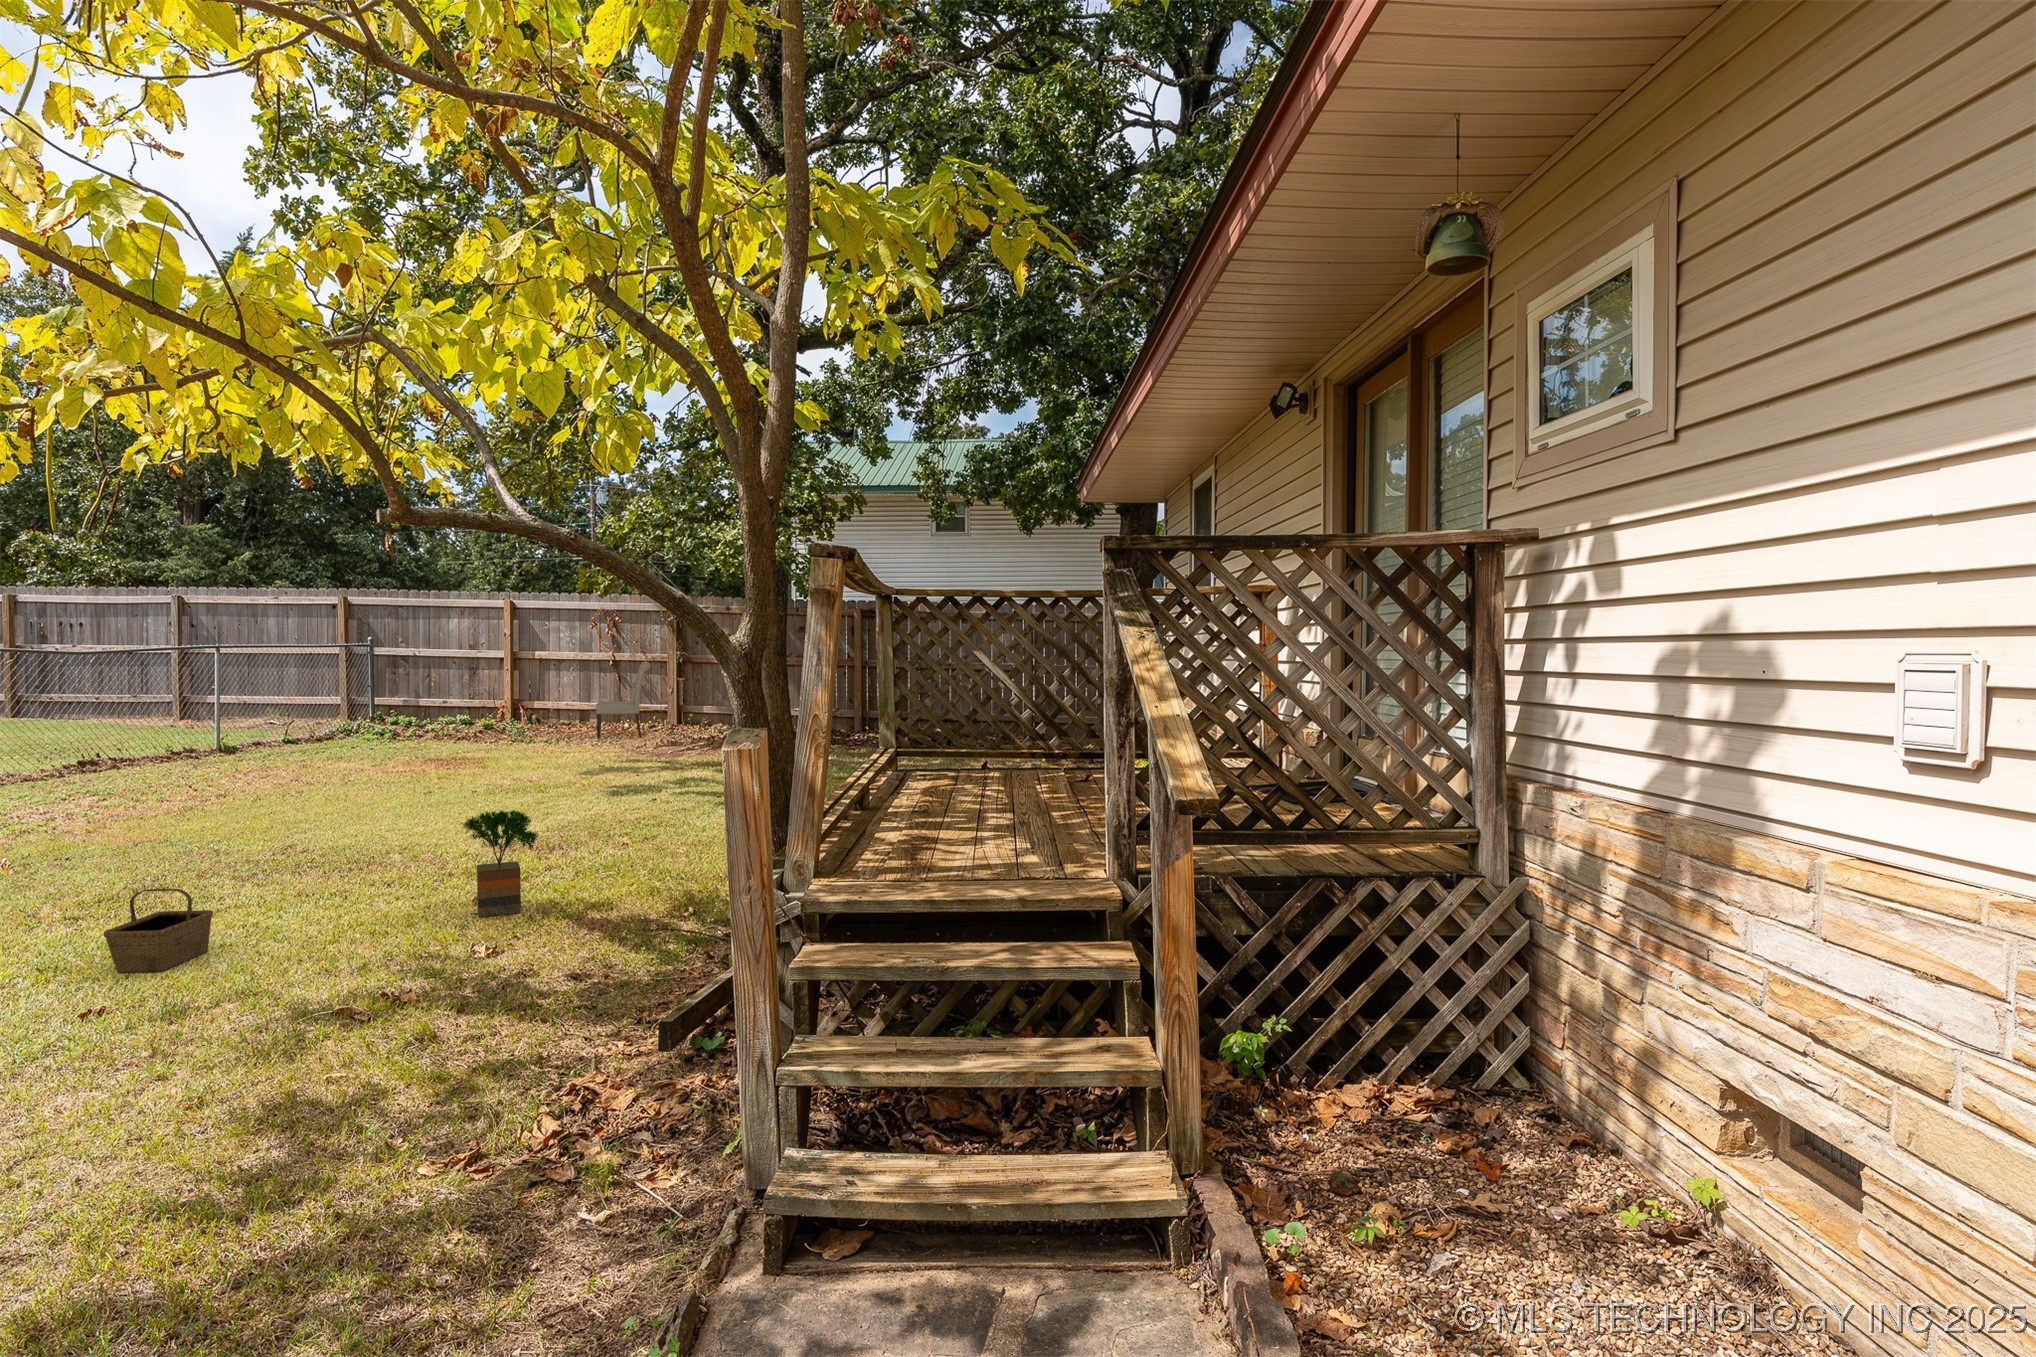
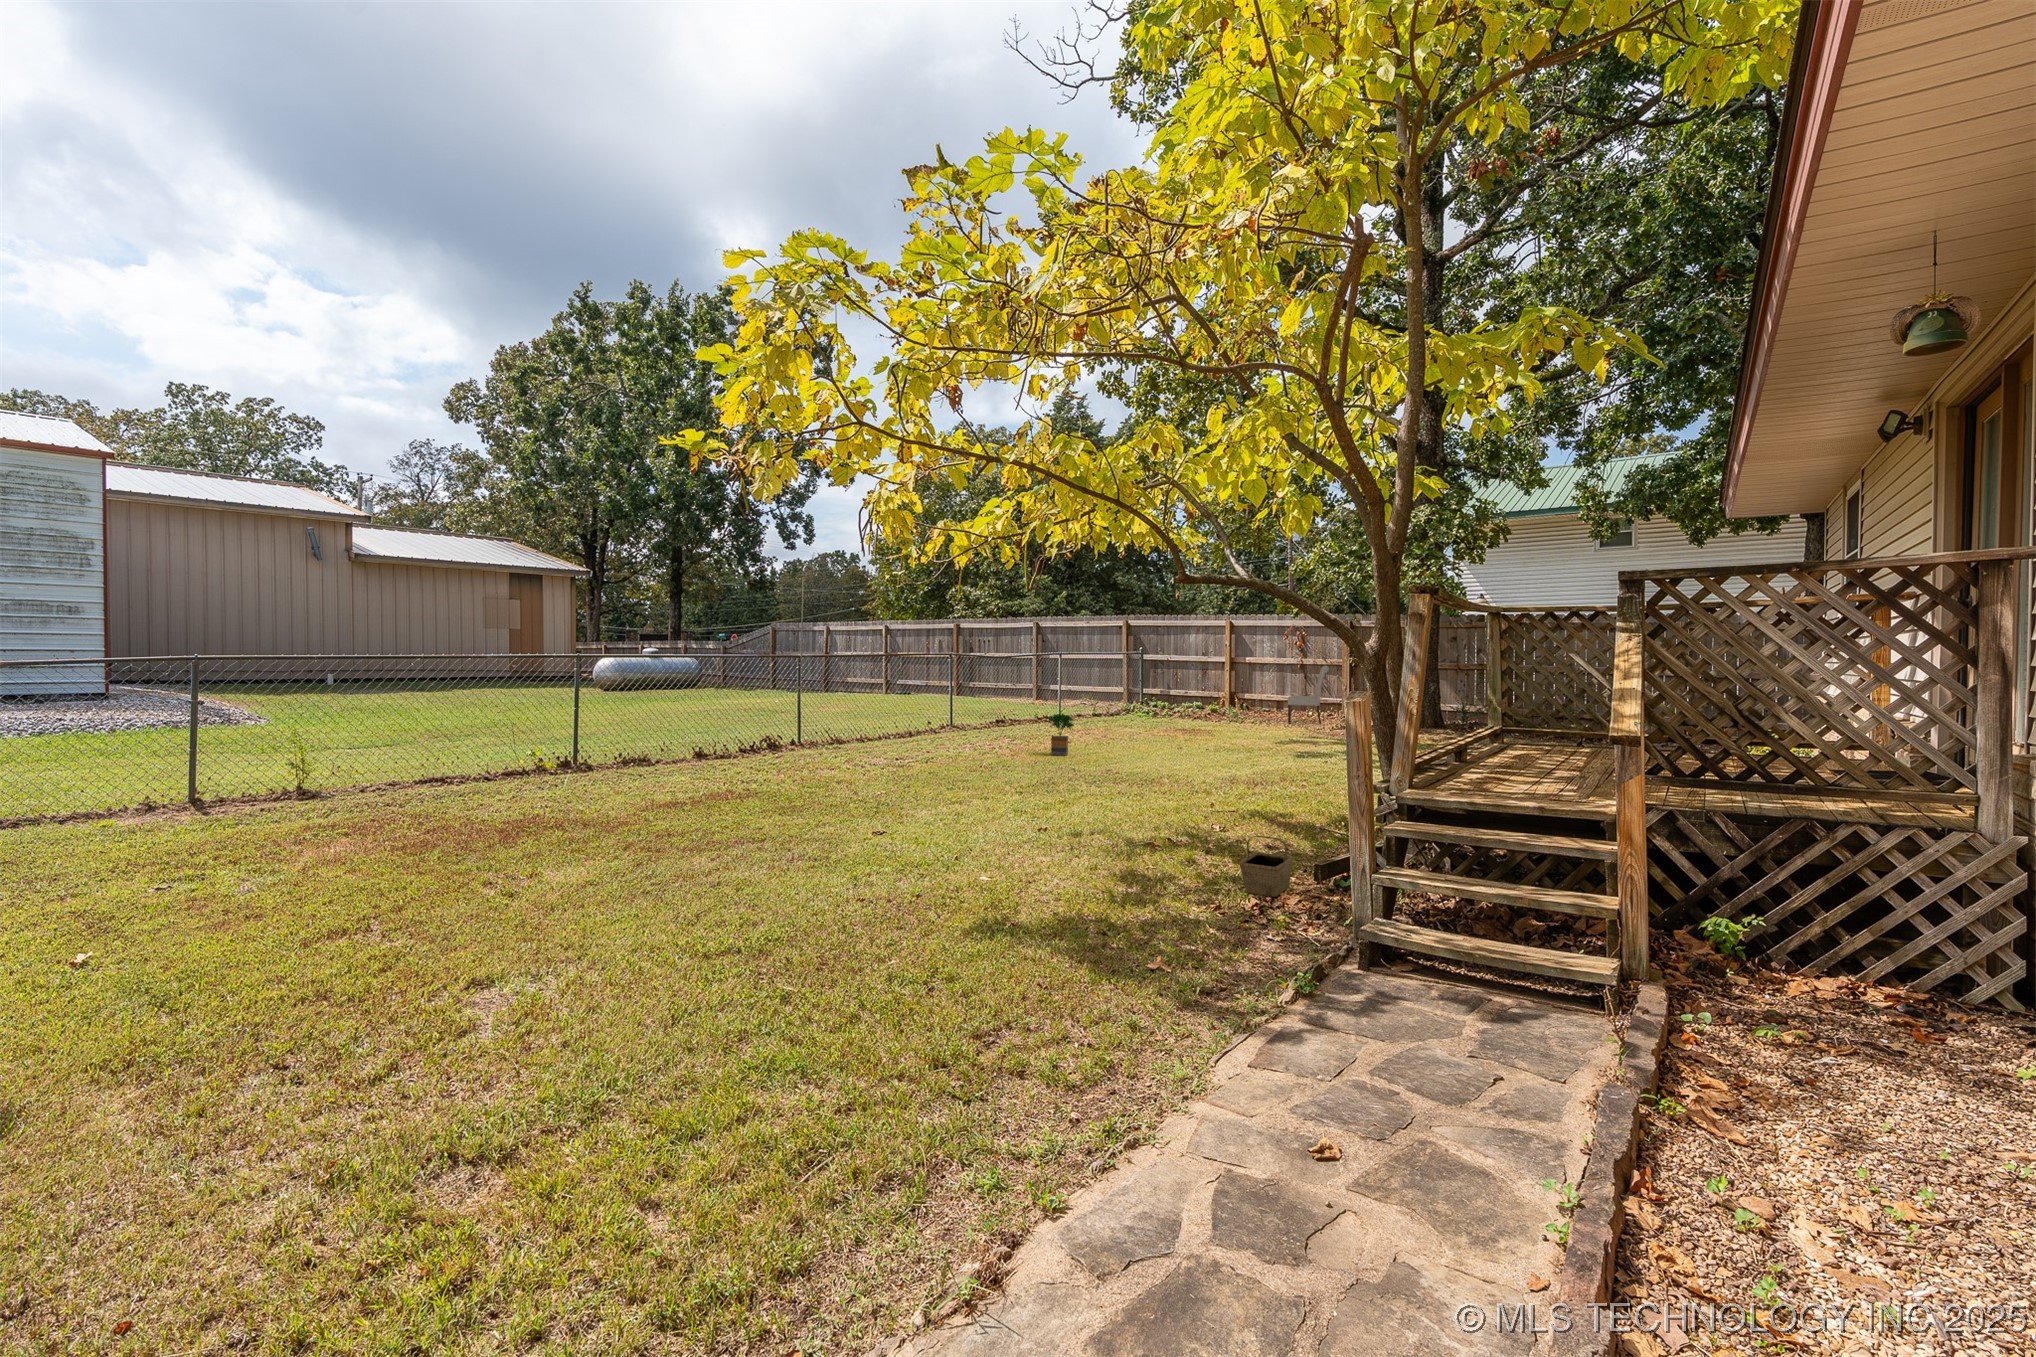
potted tree: present [463,810,538,918] -> present [1048,714,1074,756]
basket: present [104,889,213,973] -> present [1239,836,1293,897]

